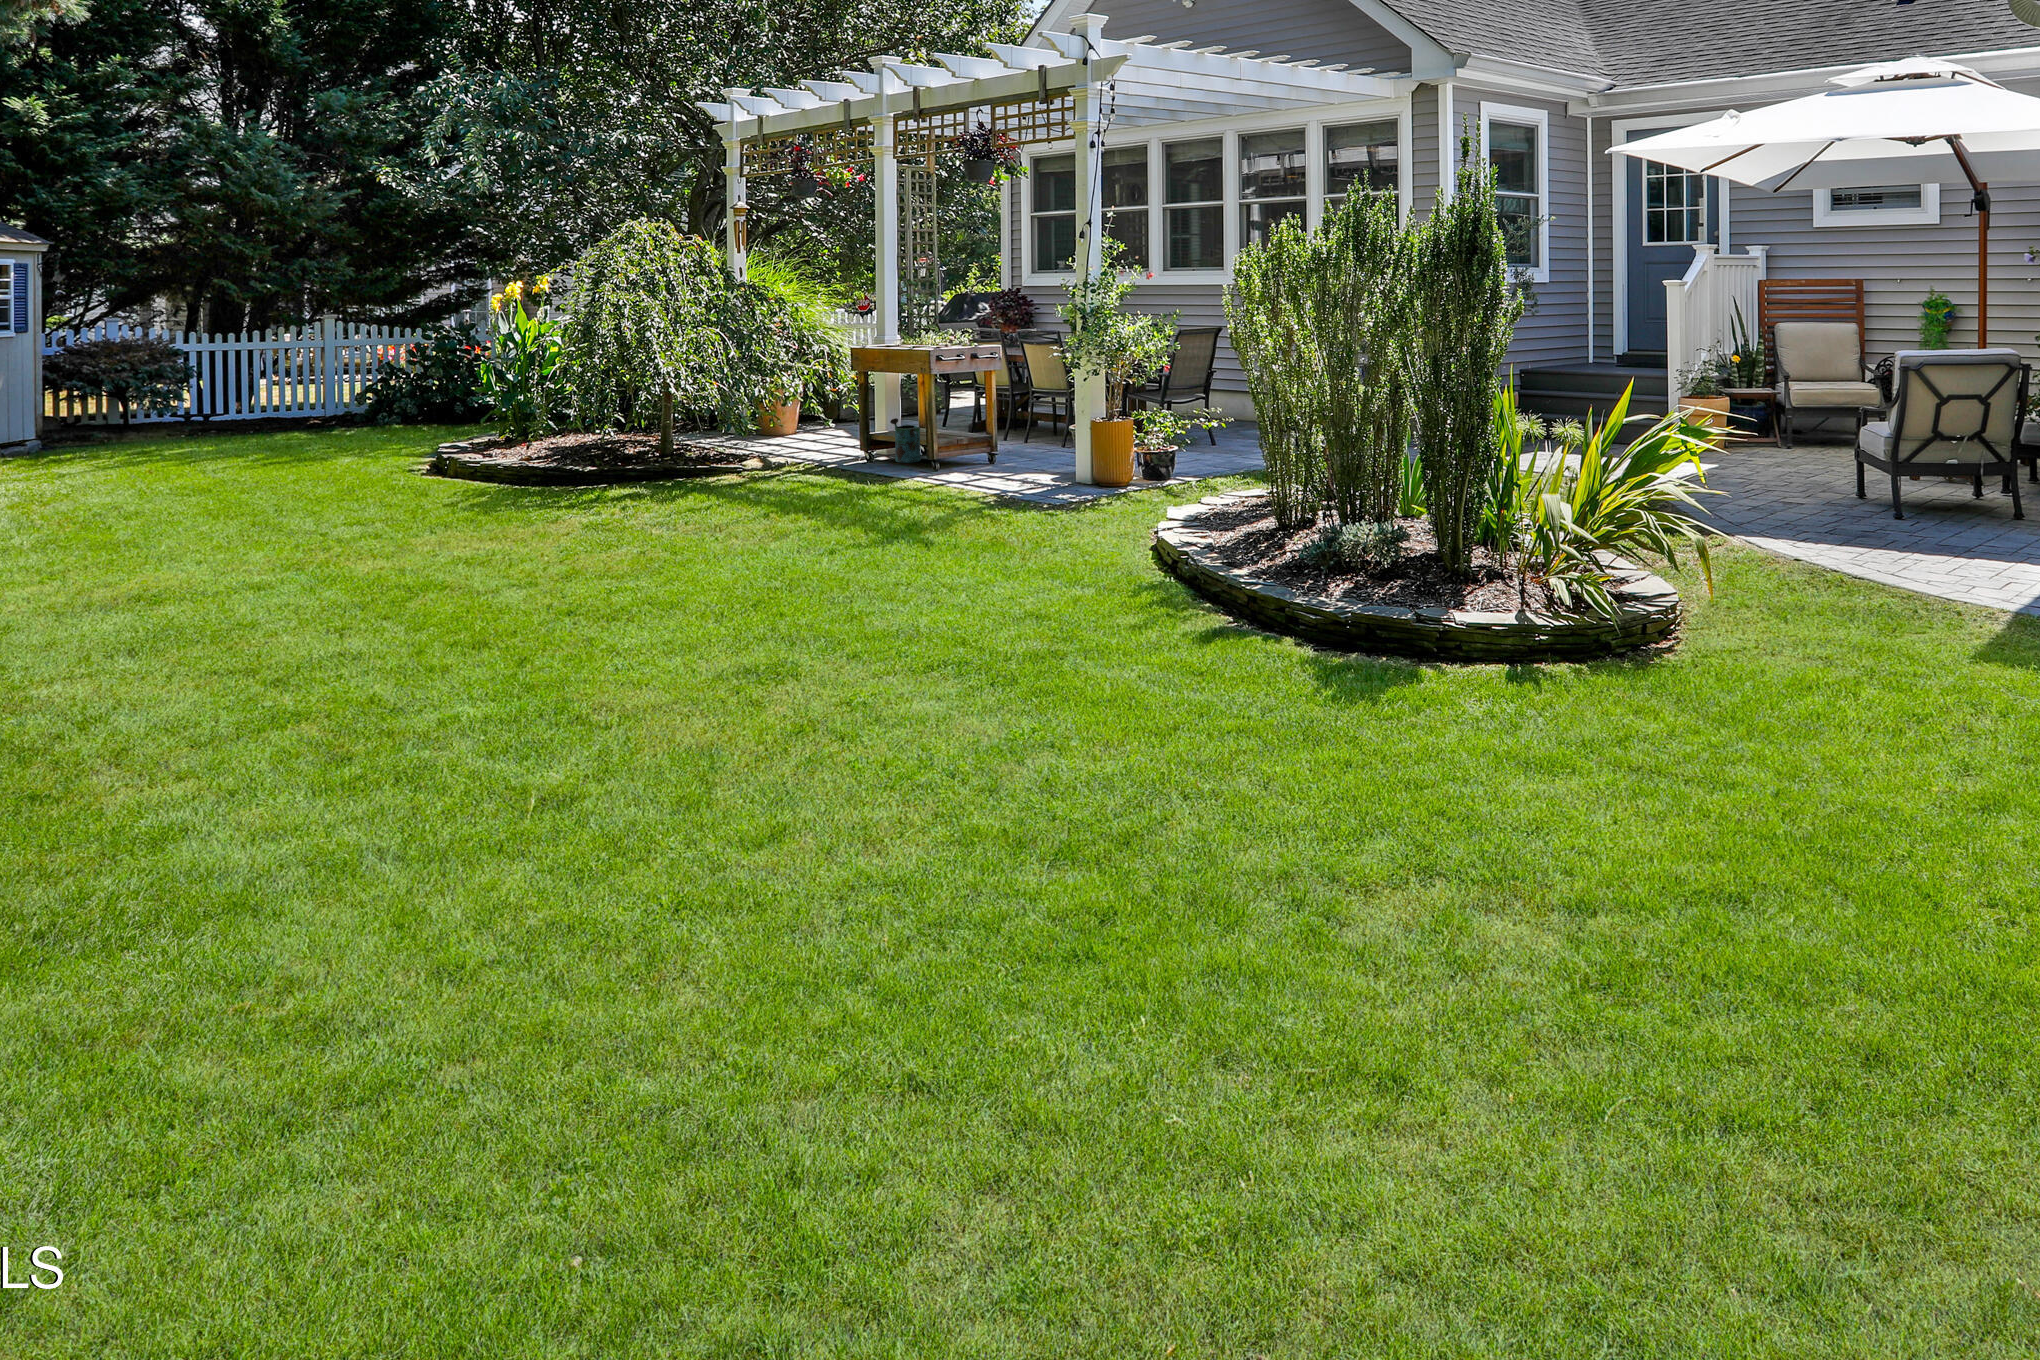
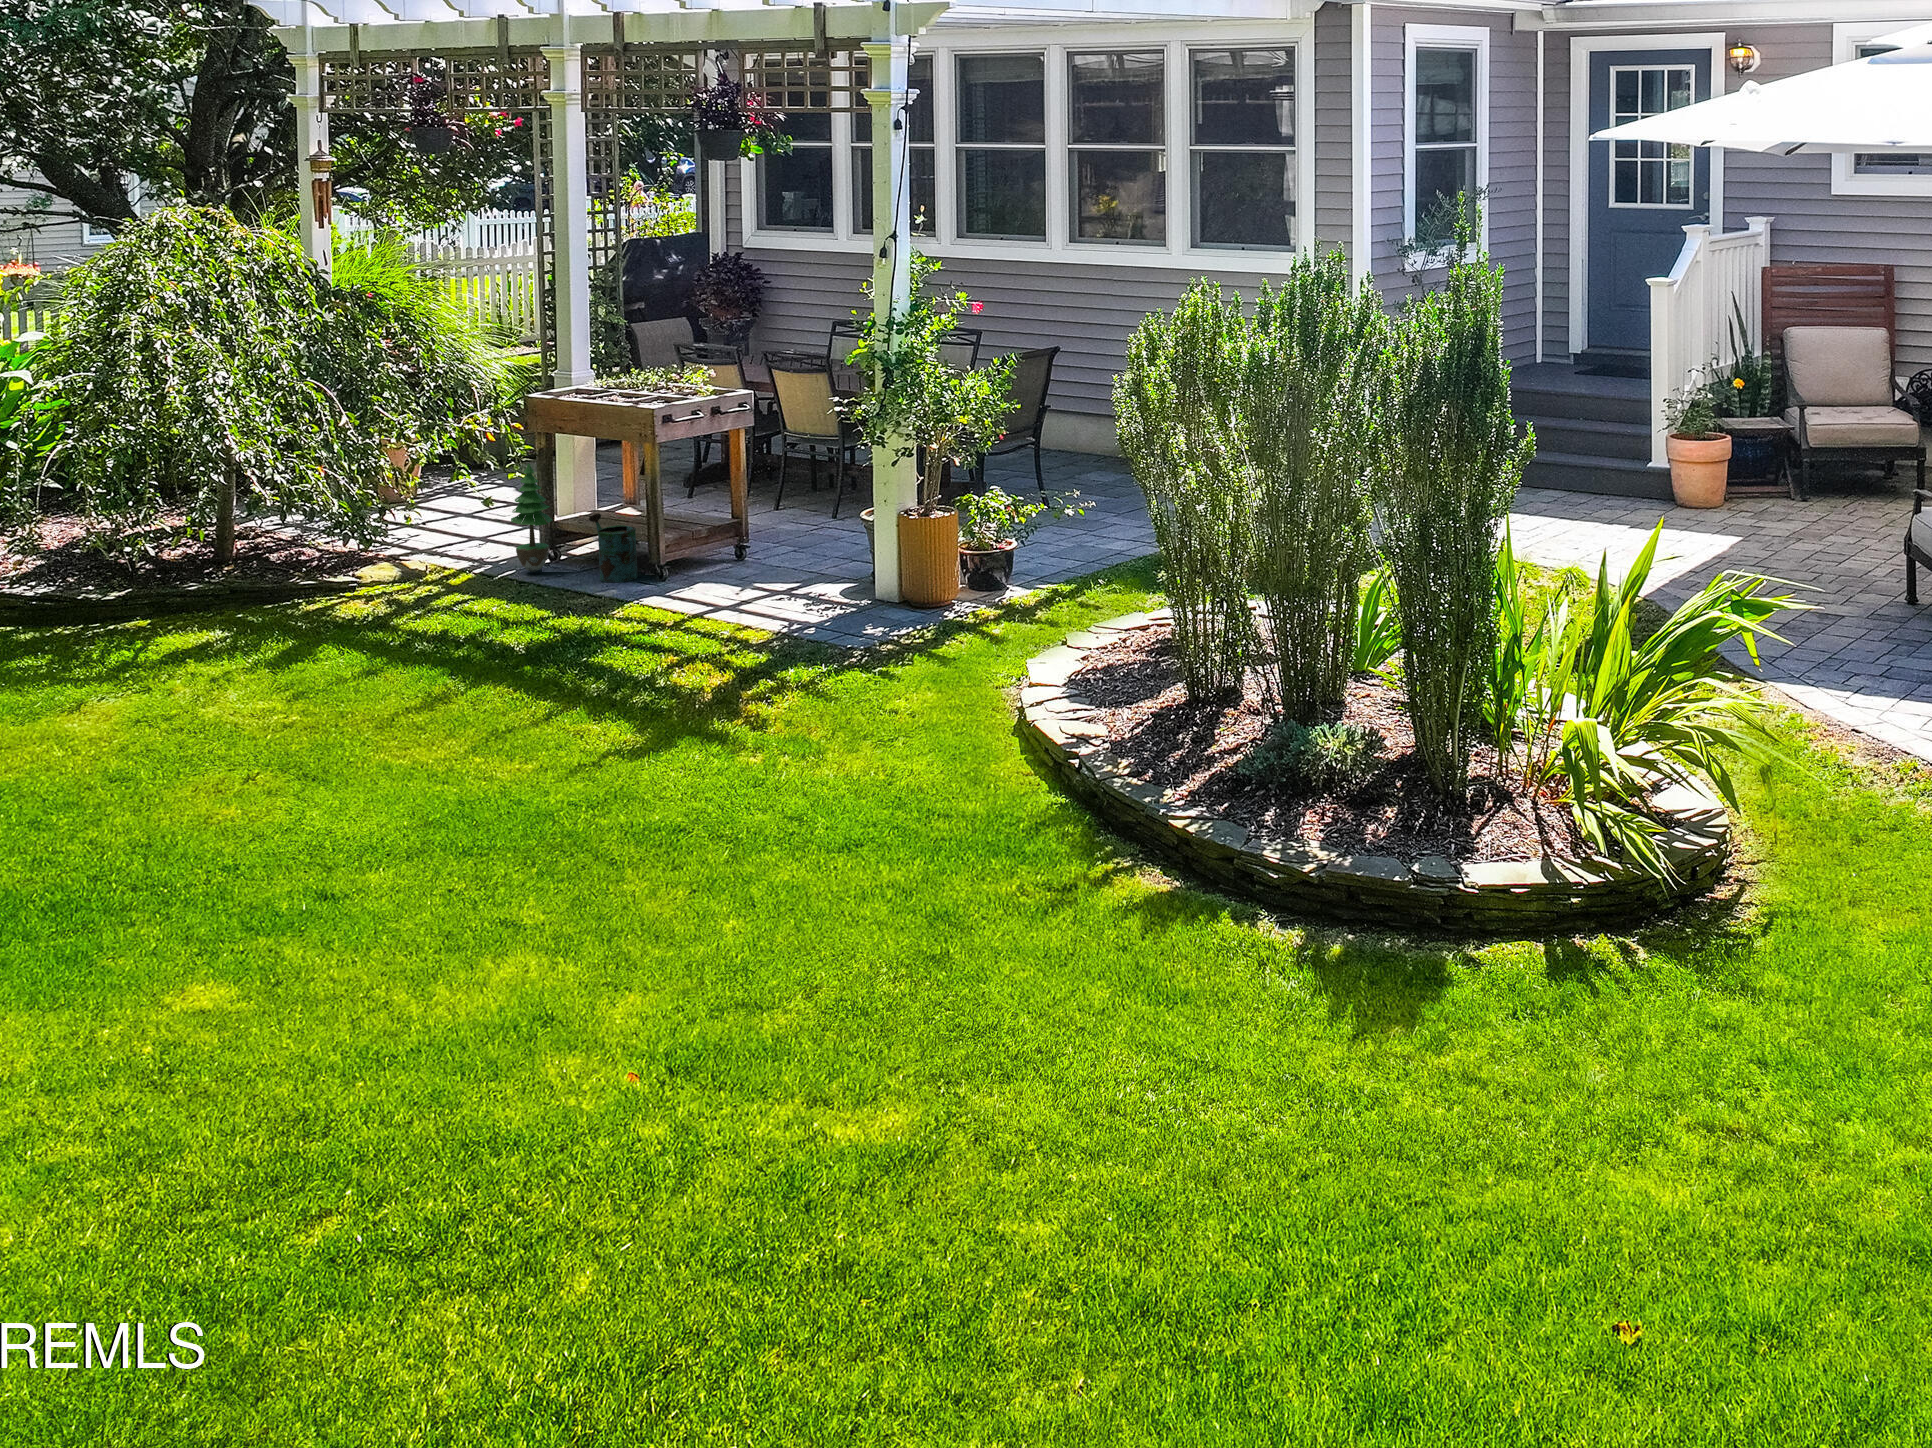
potted tree: none [840,382,867,457] -> present [511,463,552,573]

